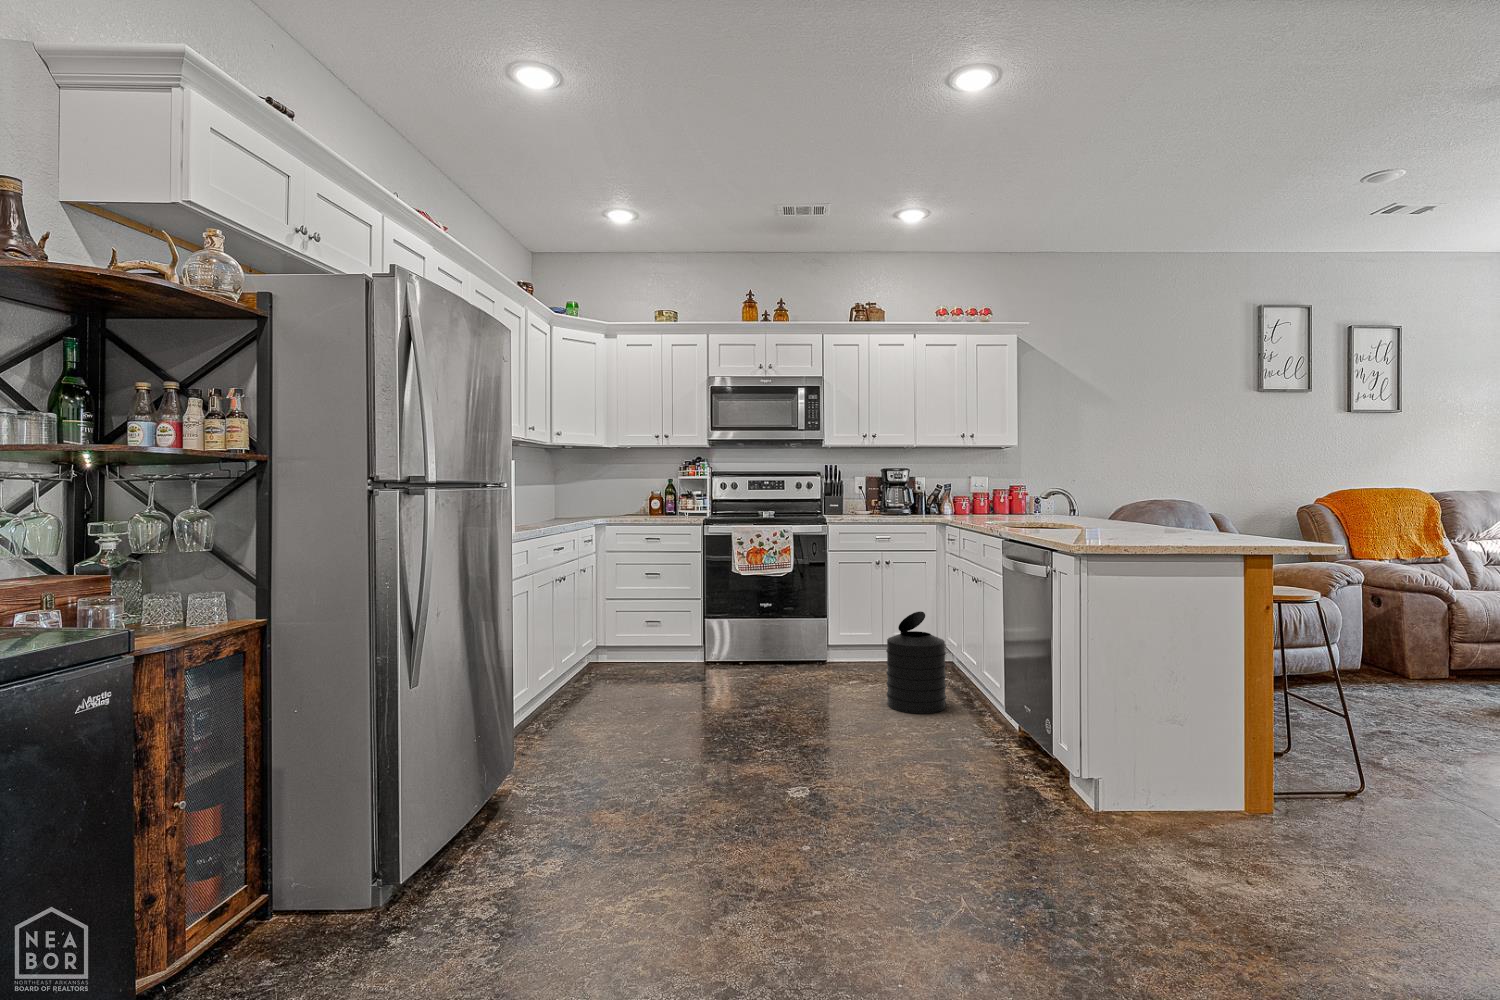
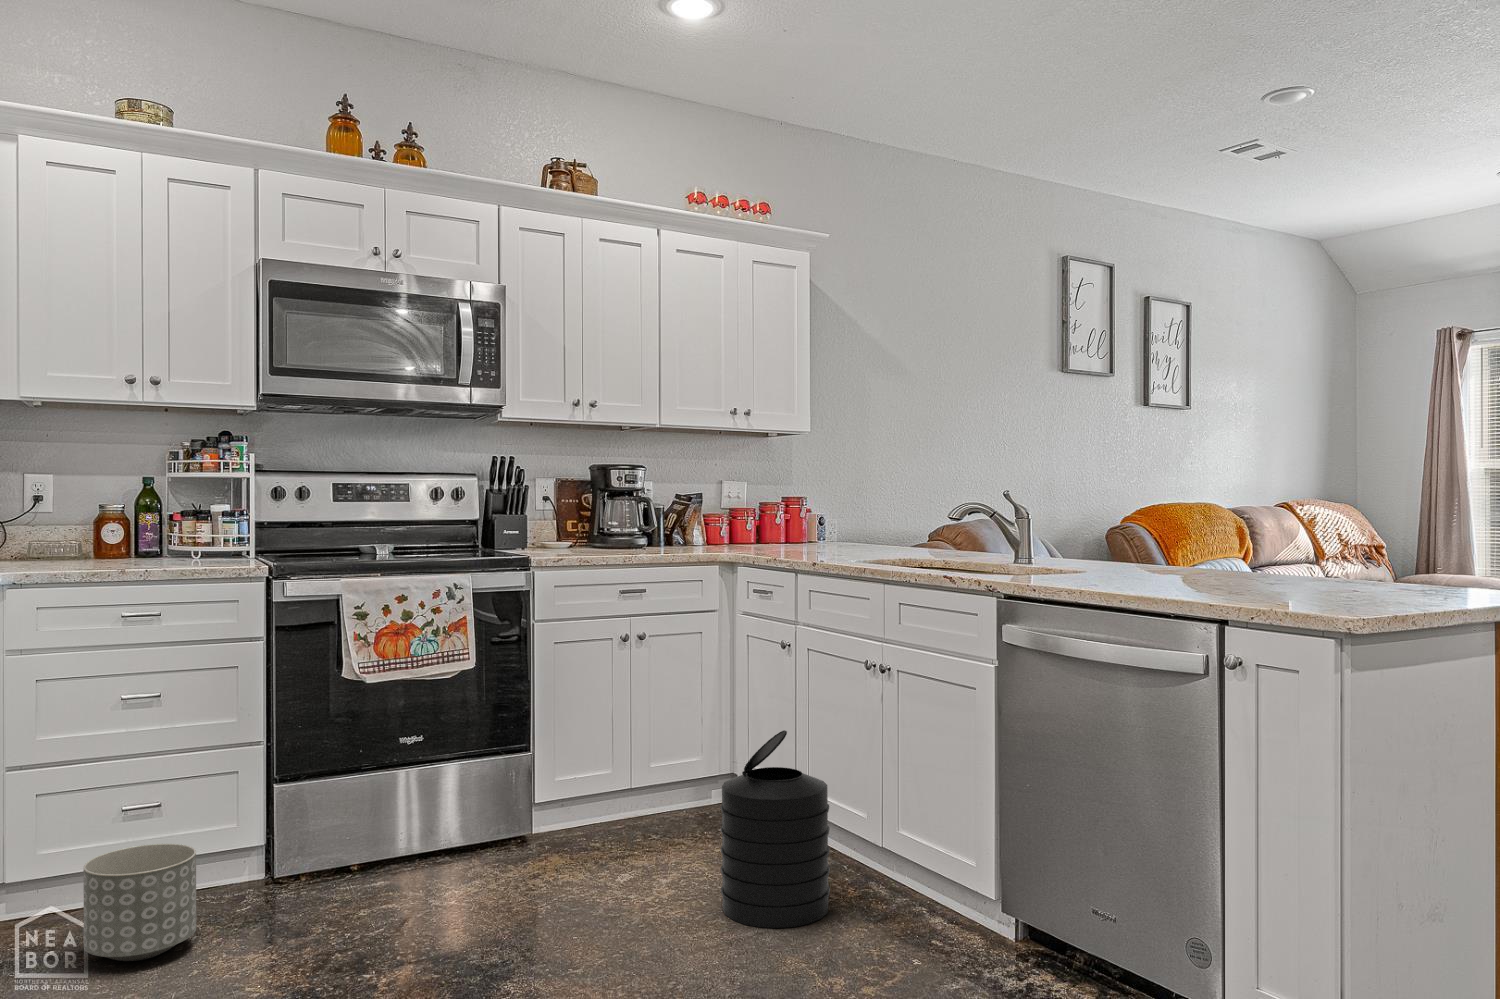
planter: none [621,635,663,680] -> present [83,844,196,961]

